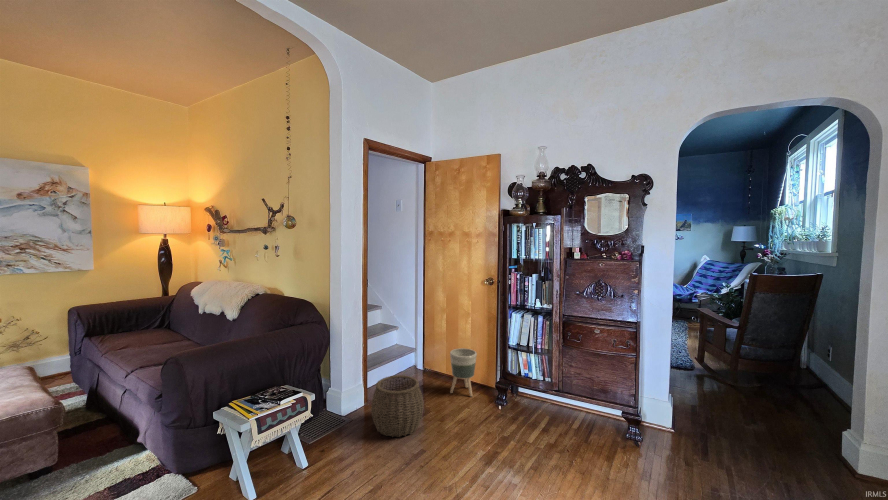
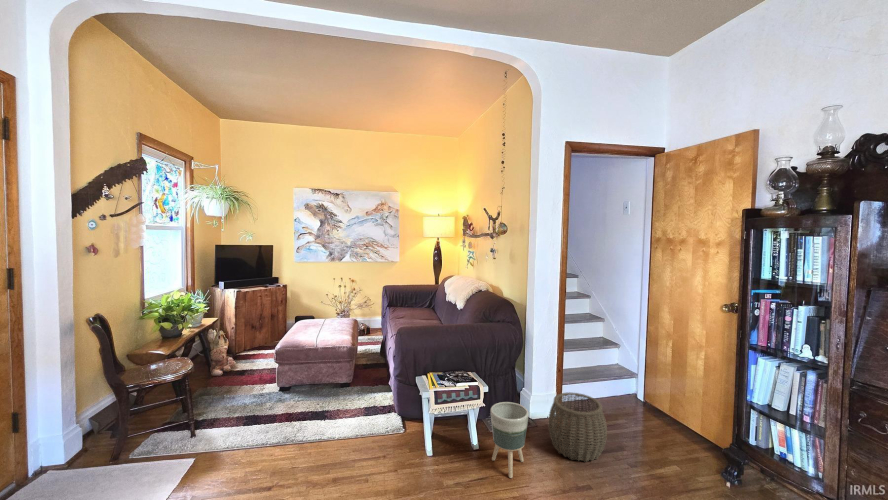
planter: present [450,348,477,396] -> present [491,402,529,478]

